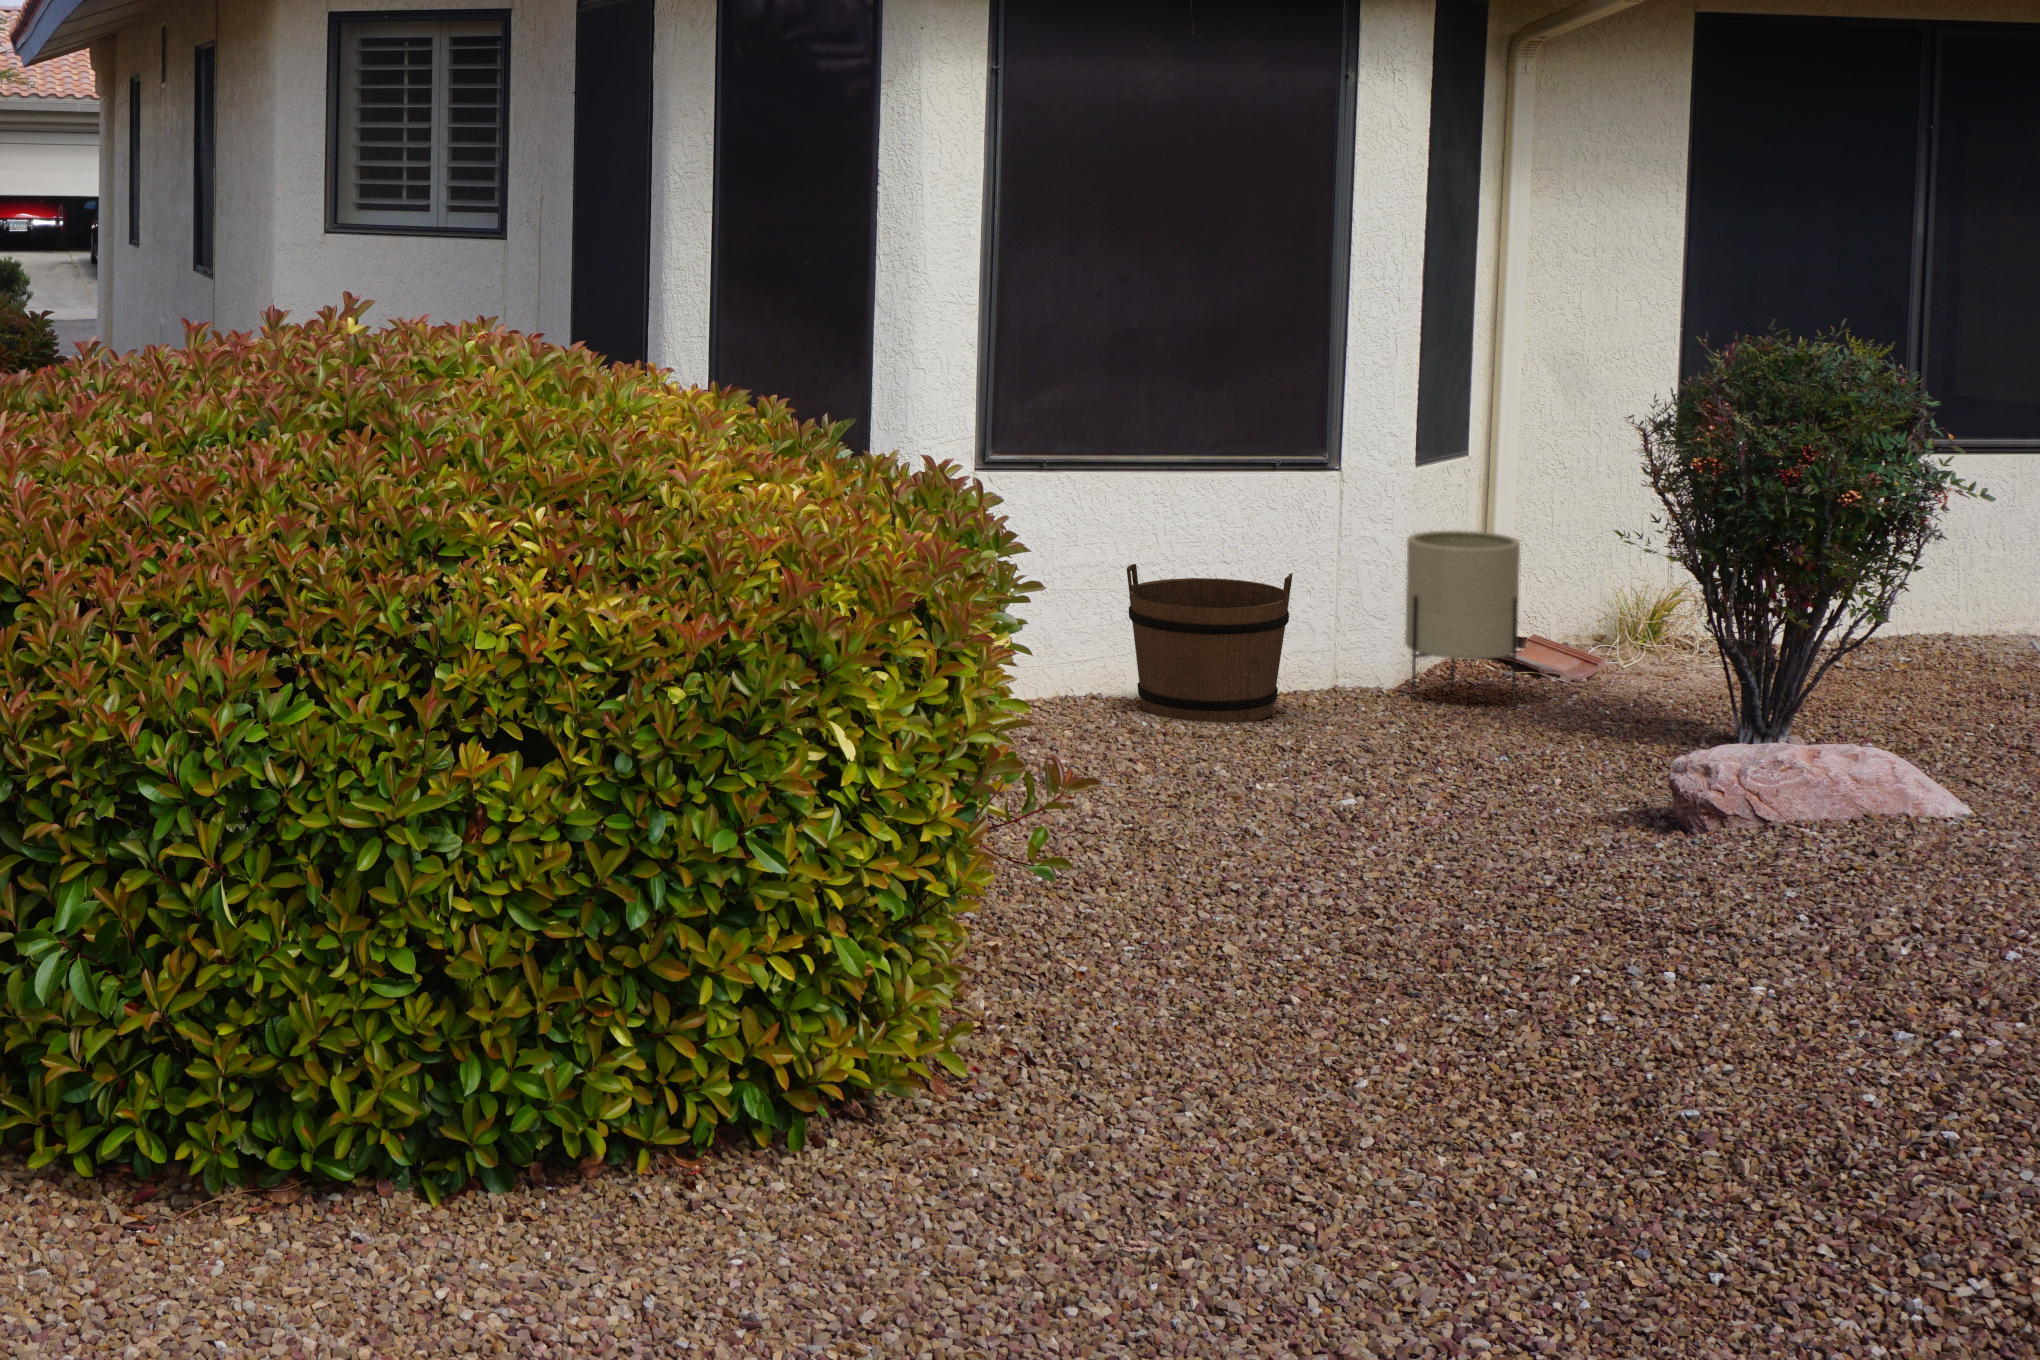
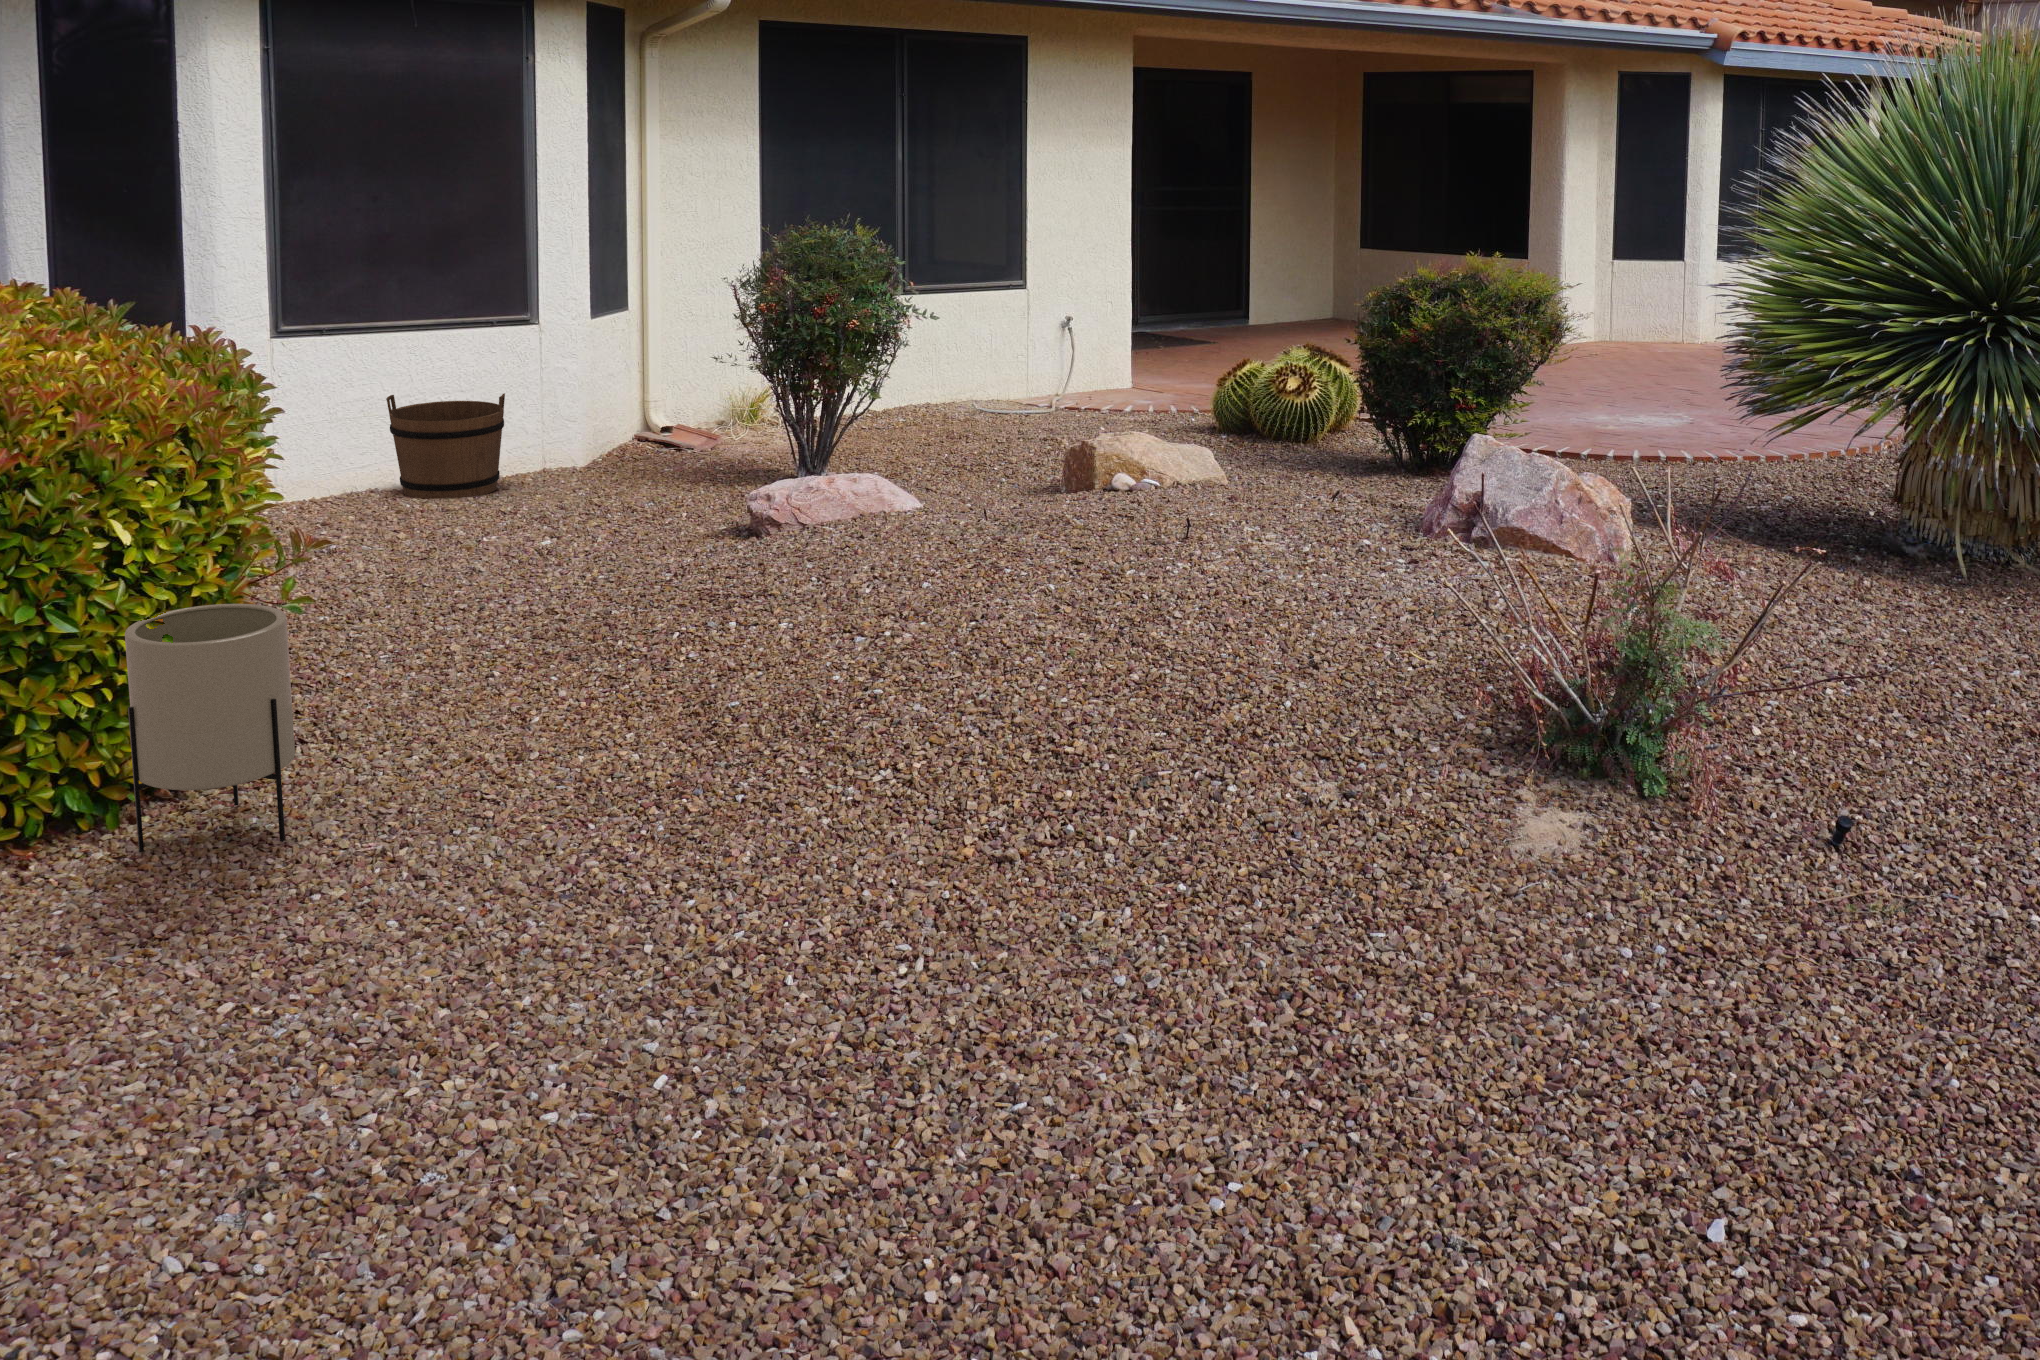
planter: present [1405,531,1520,706] -> present [125,604,295,852]

